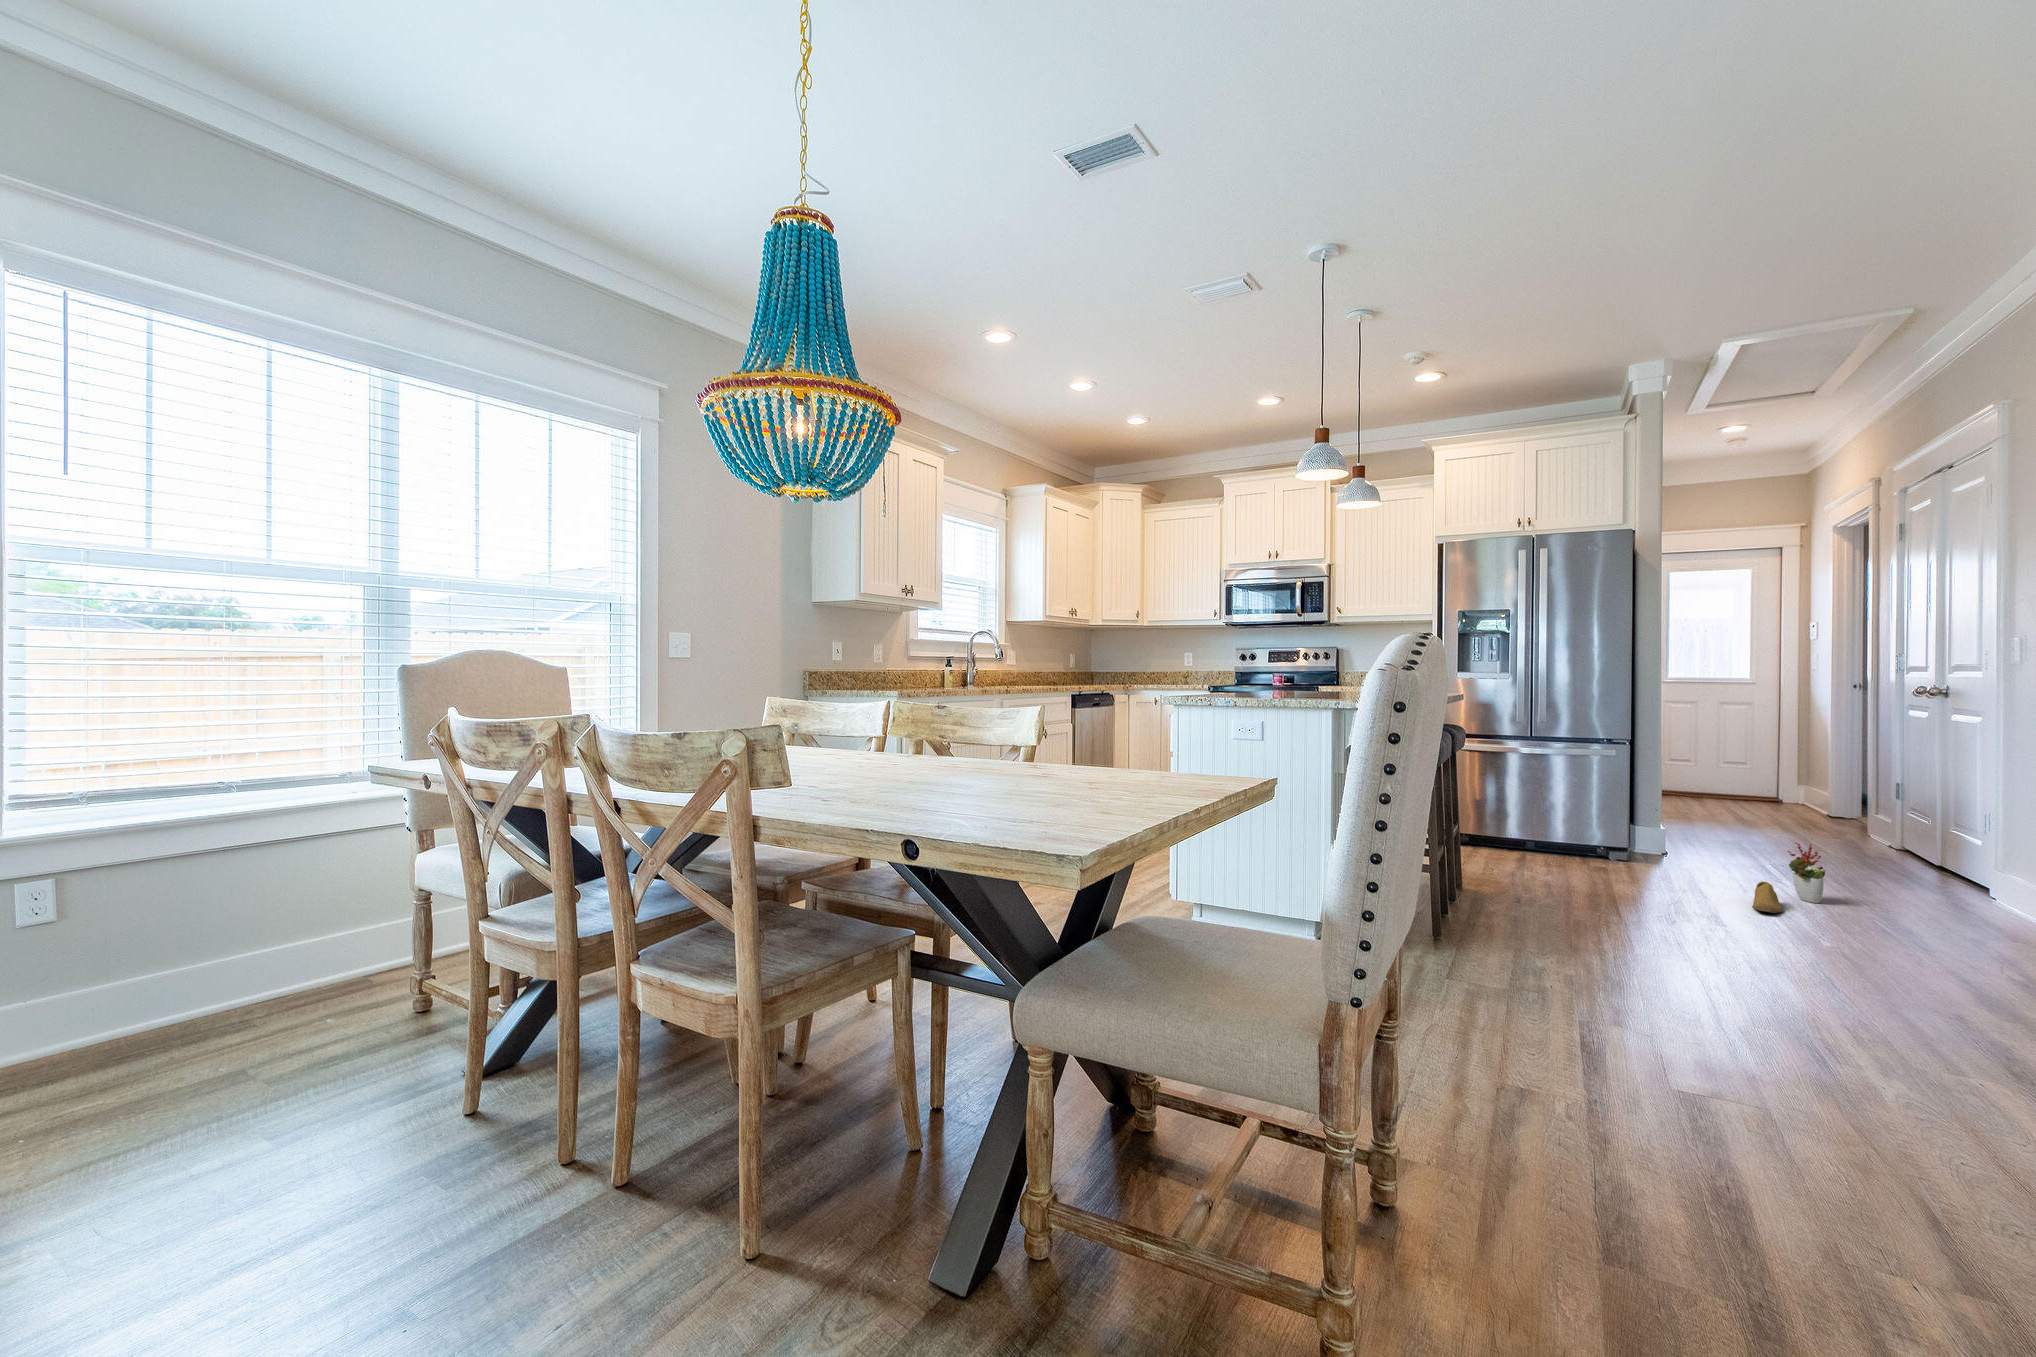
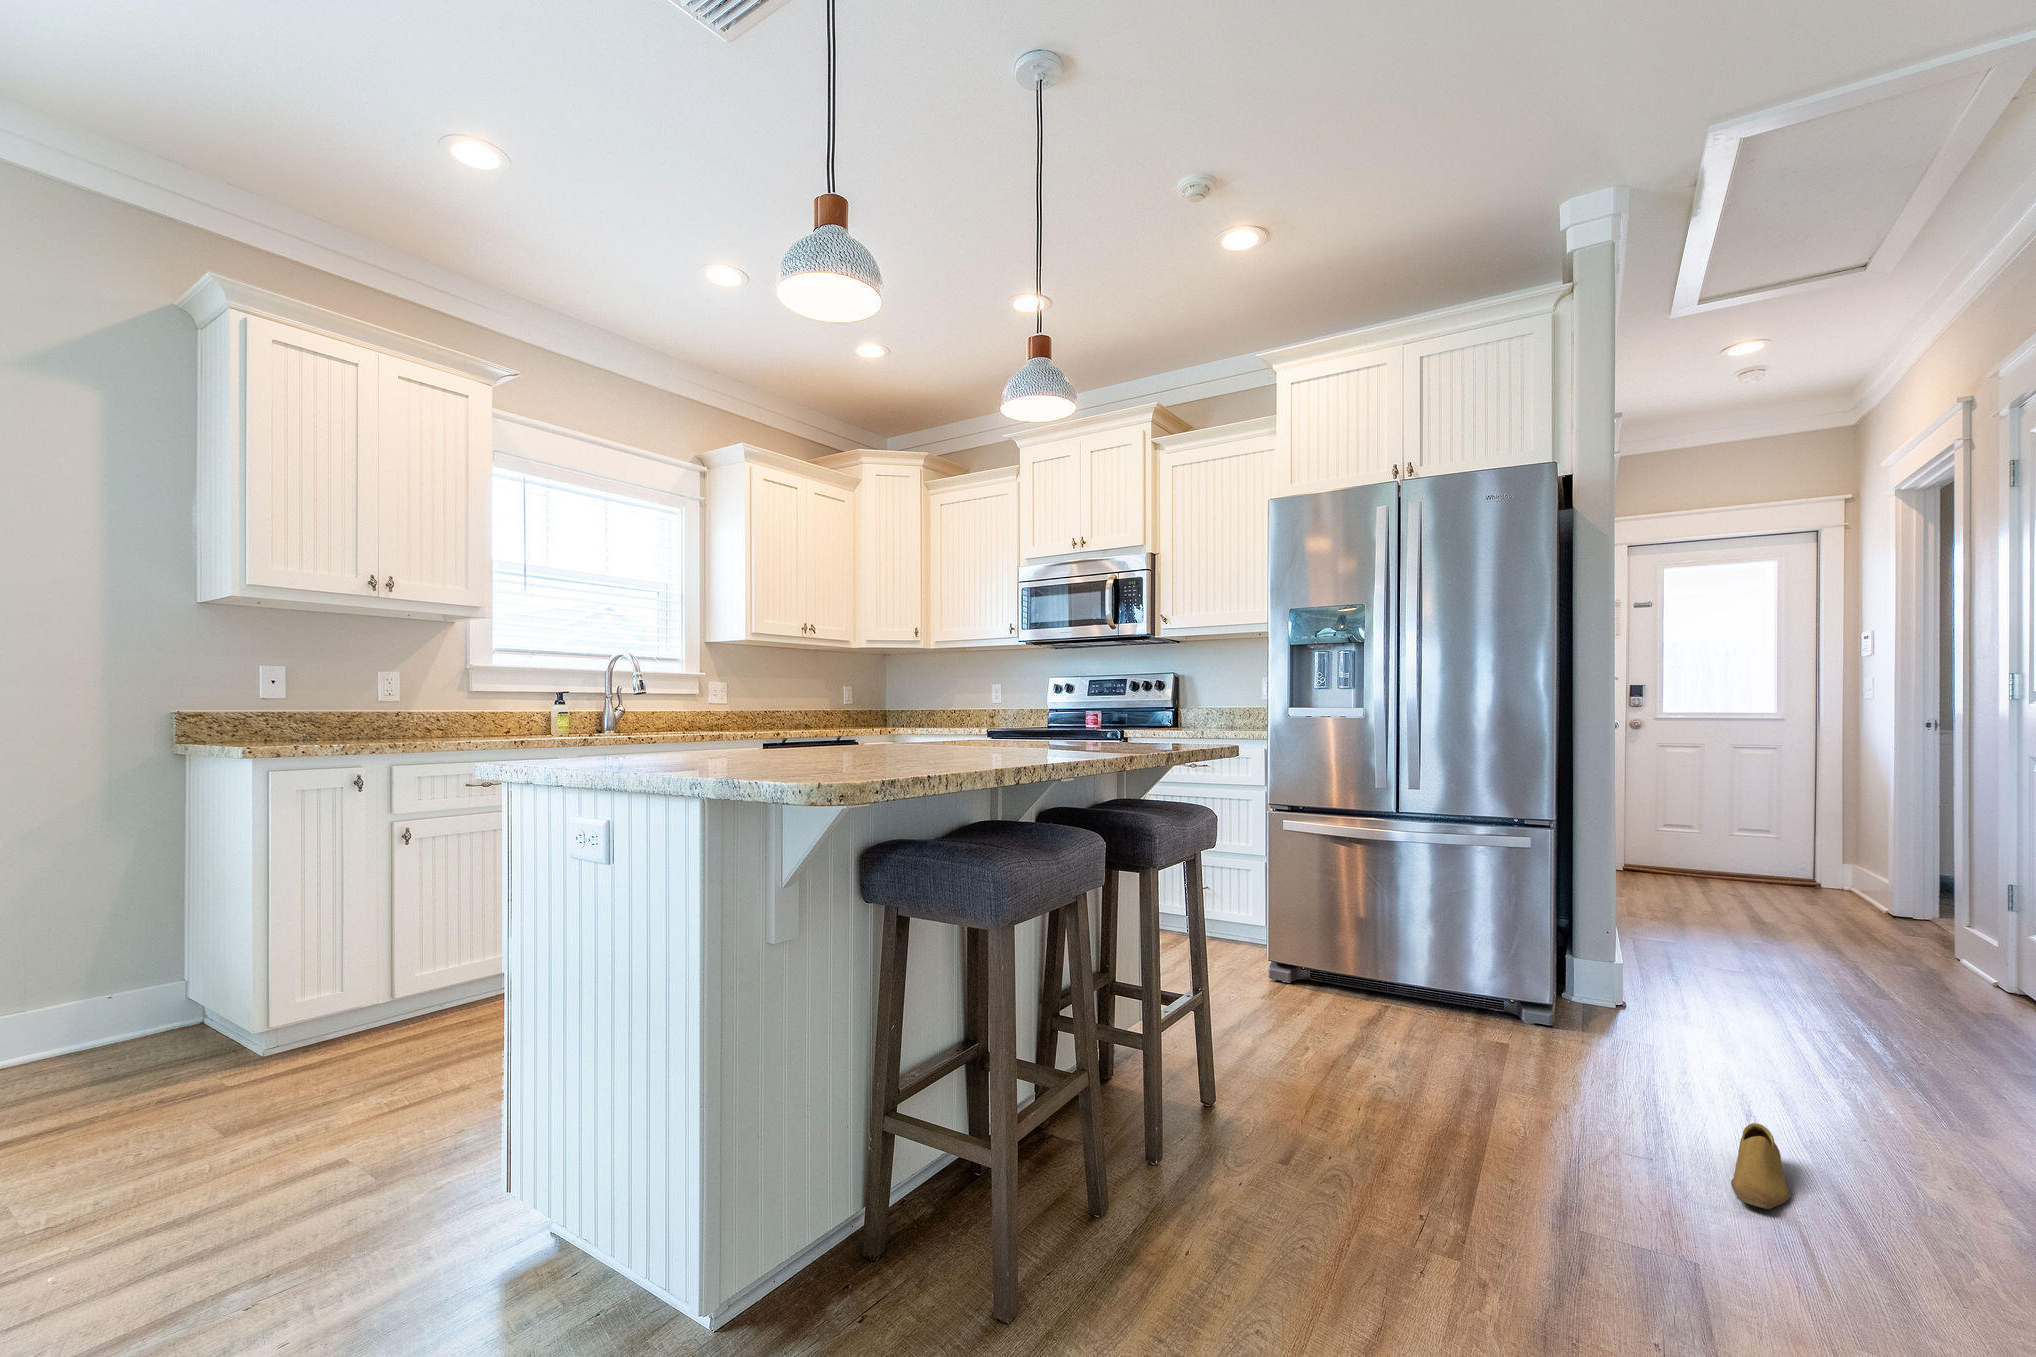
decorative plant: present [1788,842,1825,903] -> none [1802,1048,1874,1166]

